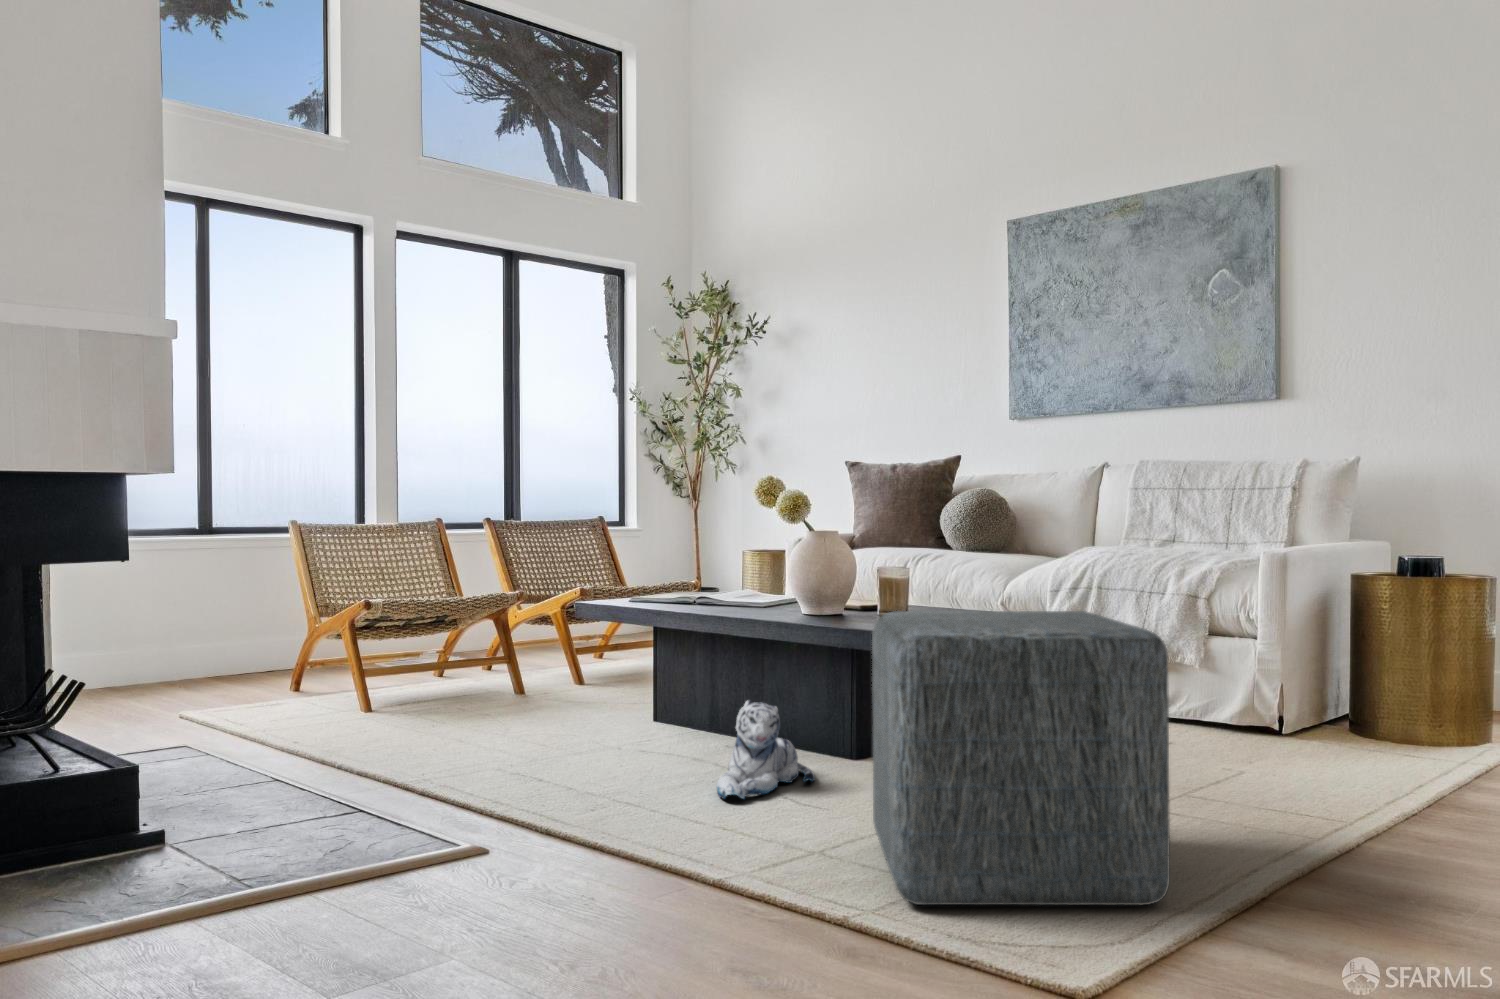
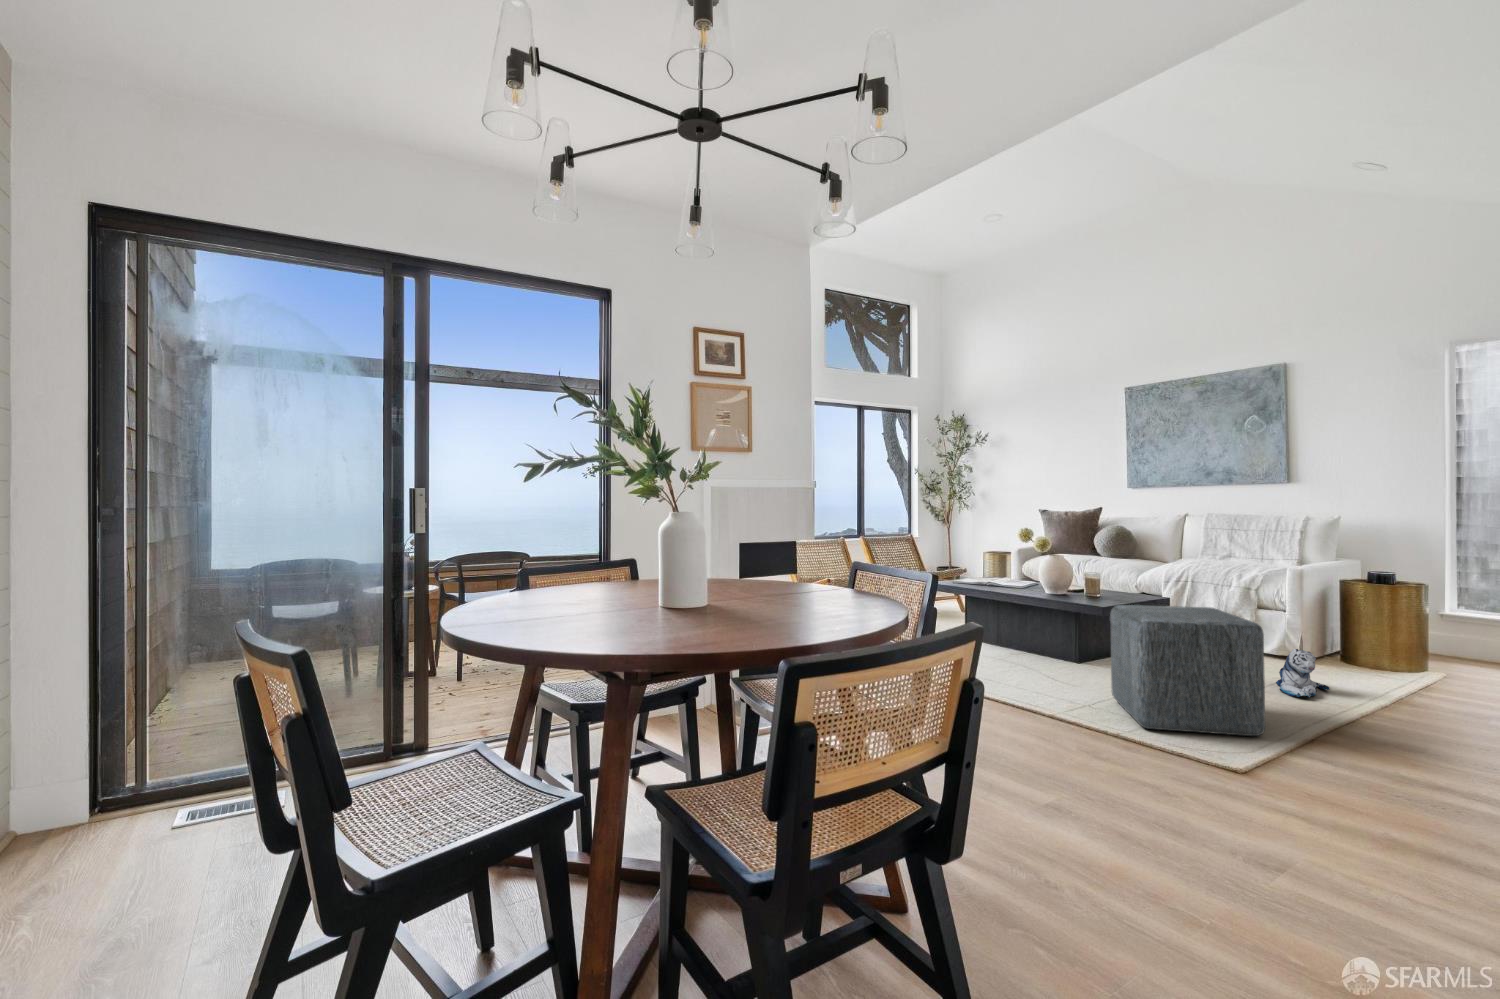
plush toy: present [716,700,815,799] -> present [1276,649,1329,698]

